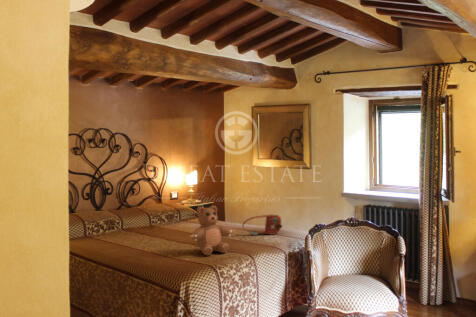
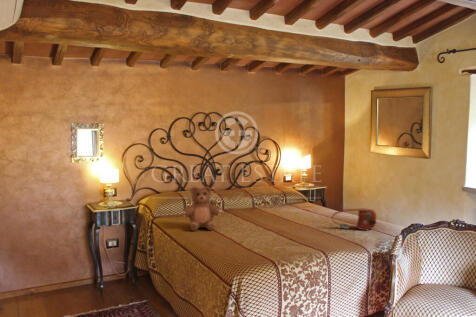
teddy bear: present [191,206,232,255] -> present [181,187,222,231]

